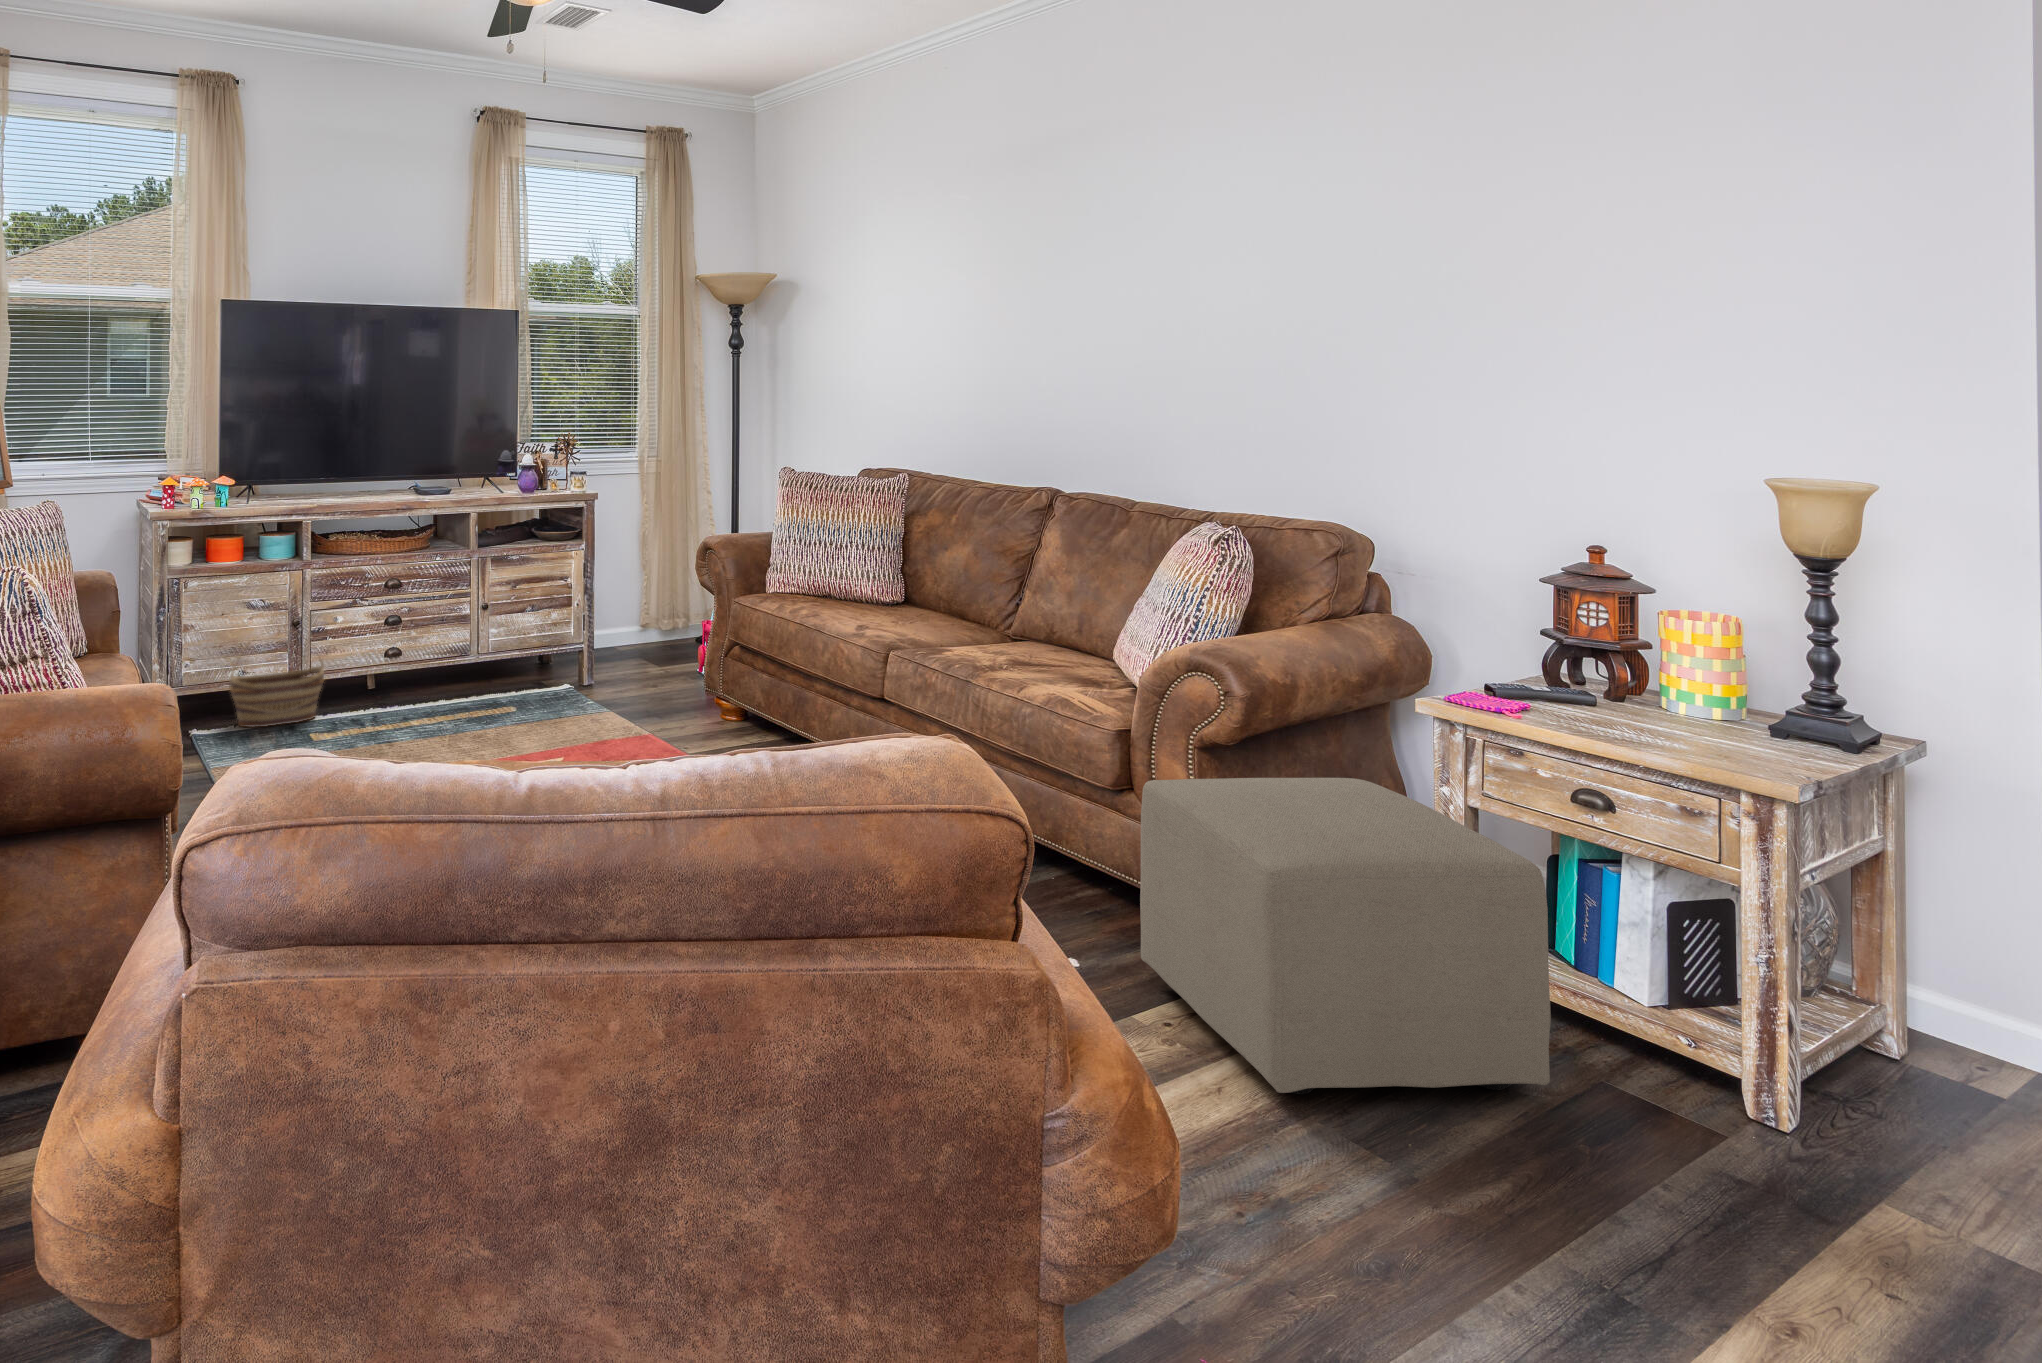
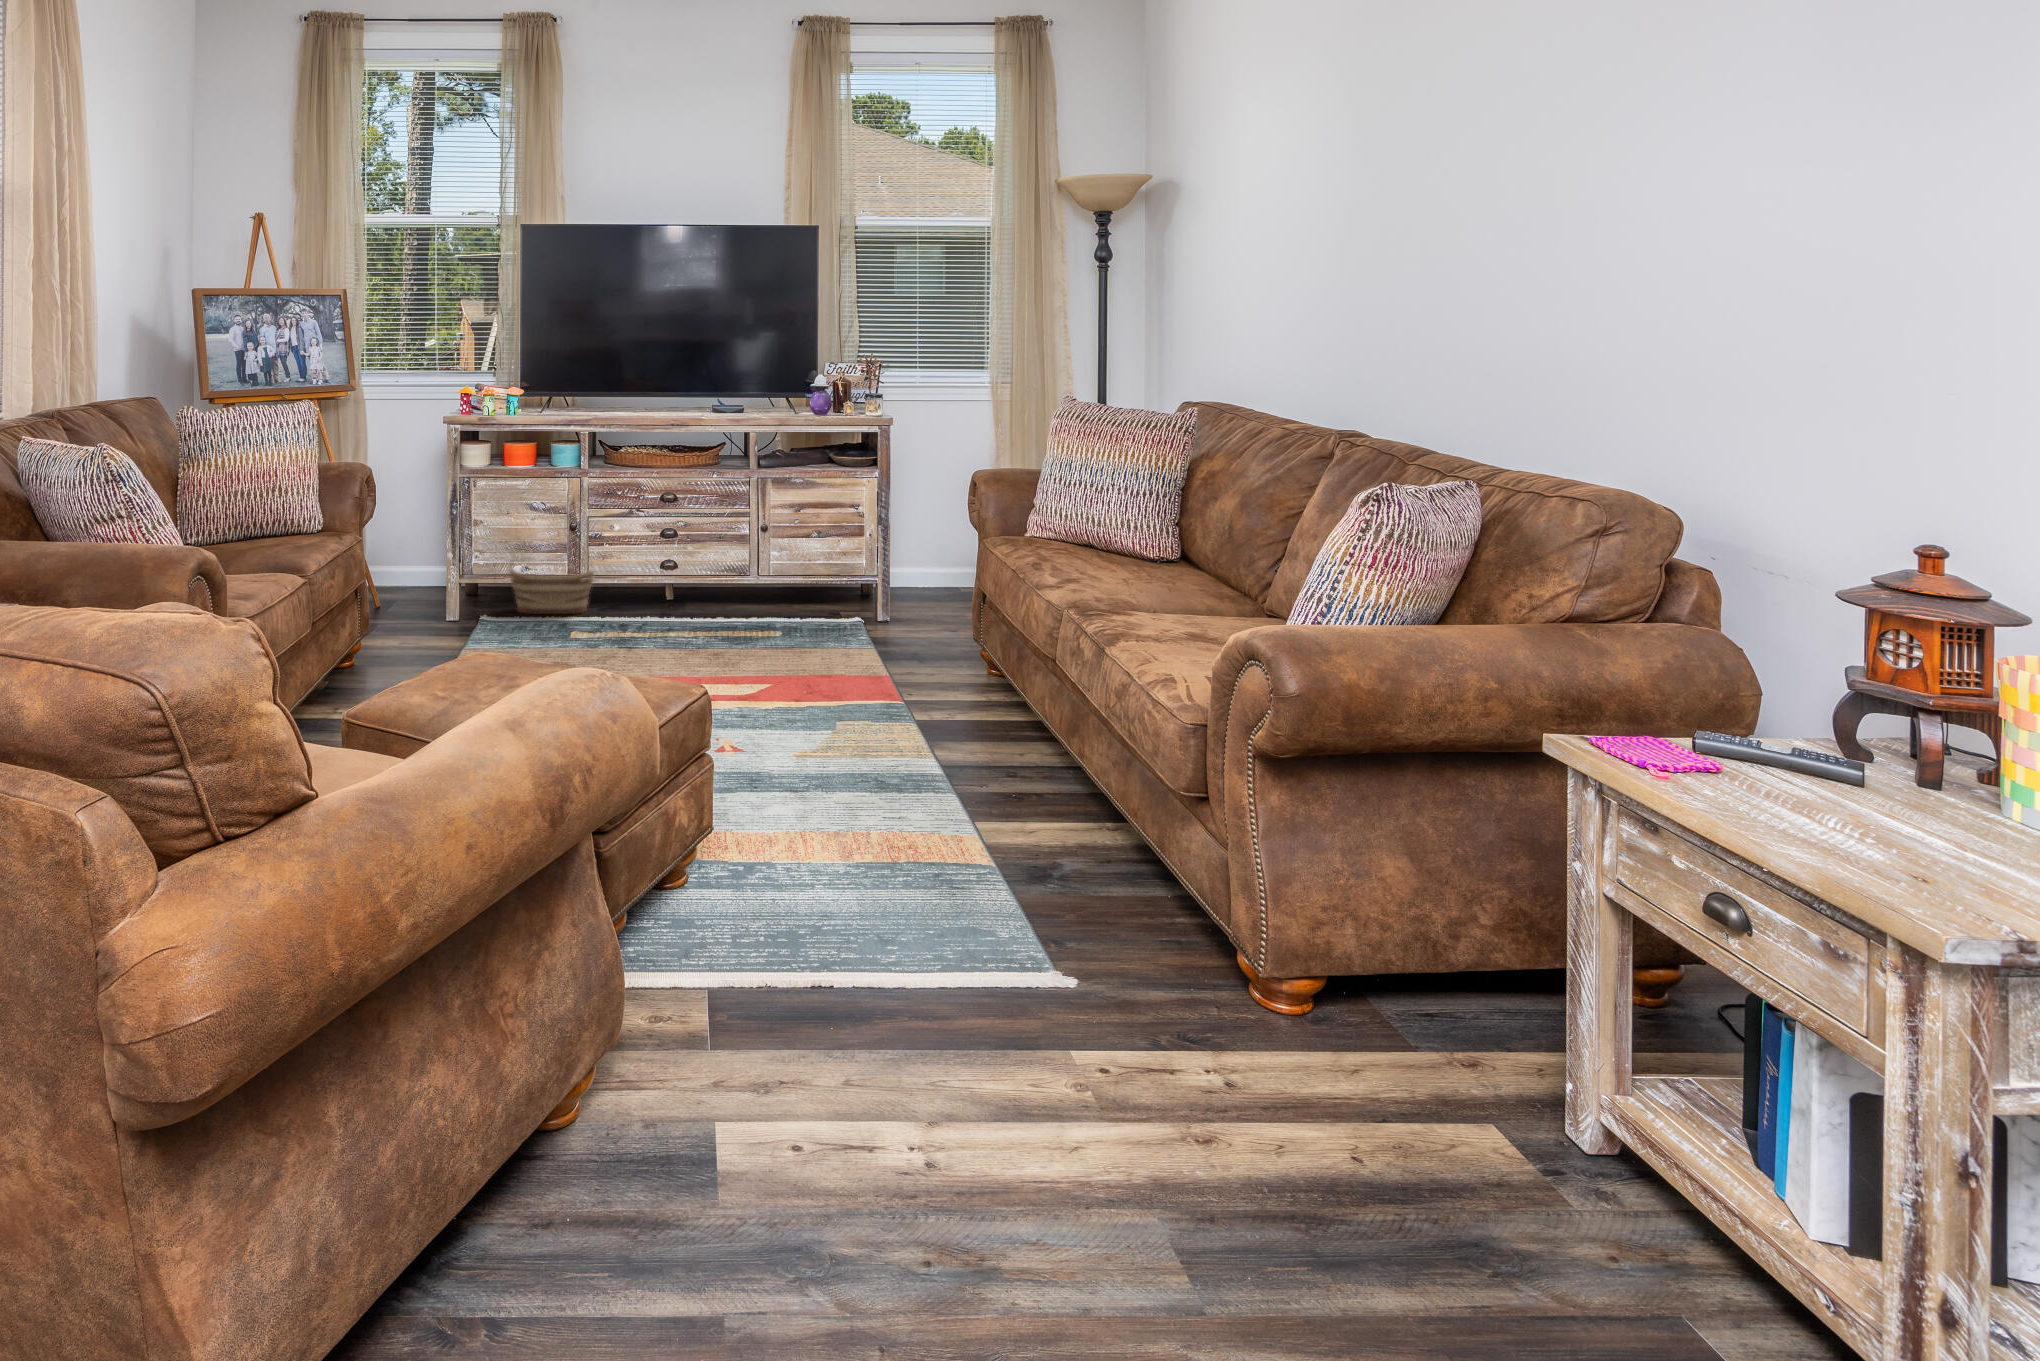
ottoman: present [1140,778,1551,1094] -> none [1082,777,1509,1267]

